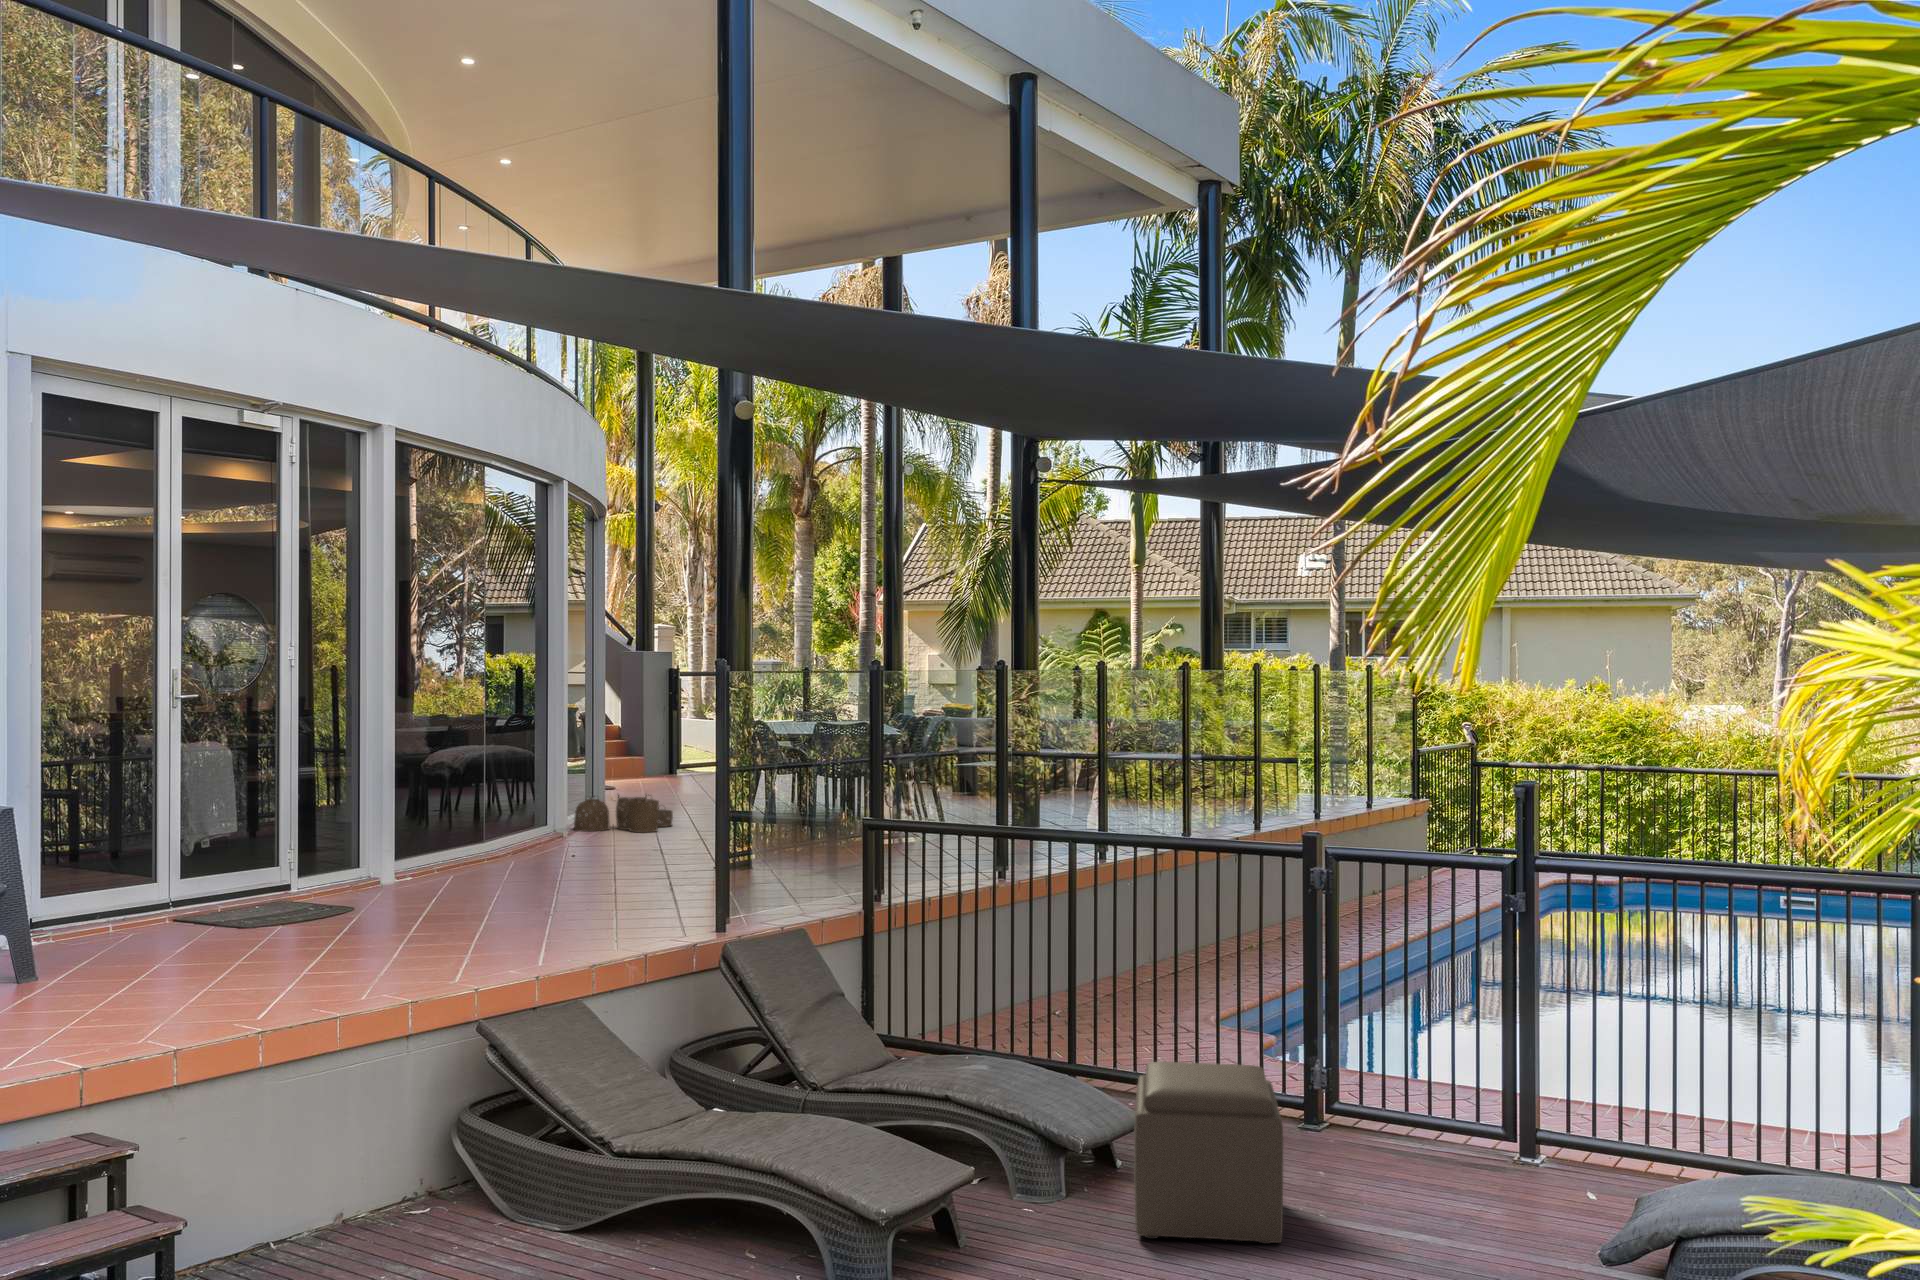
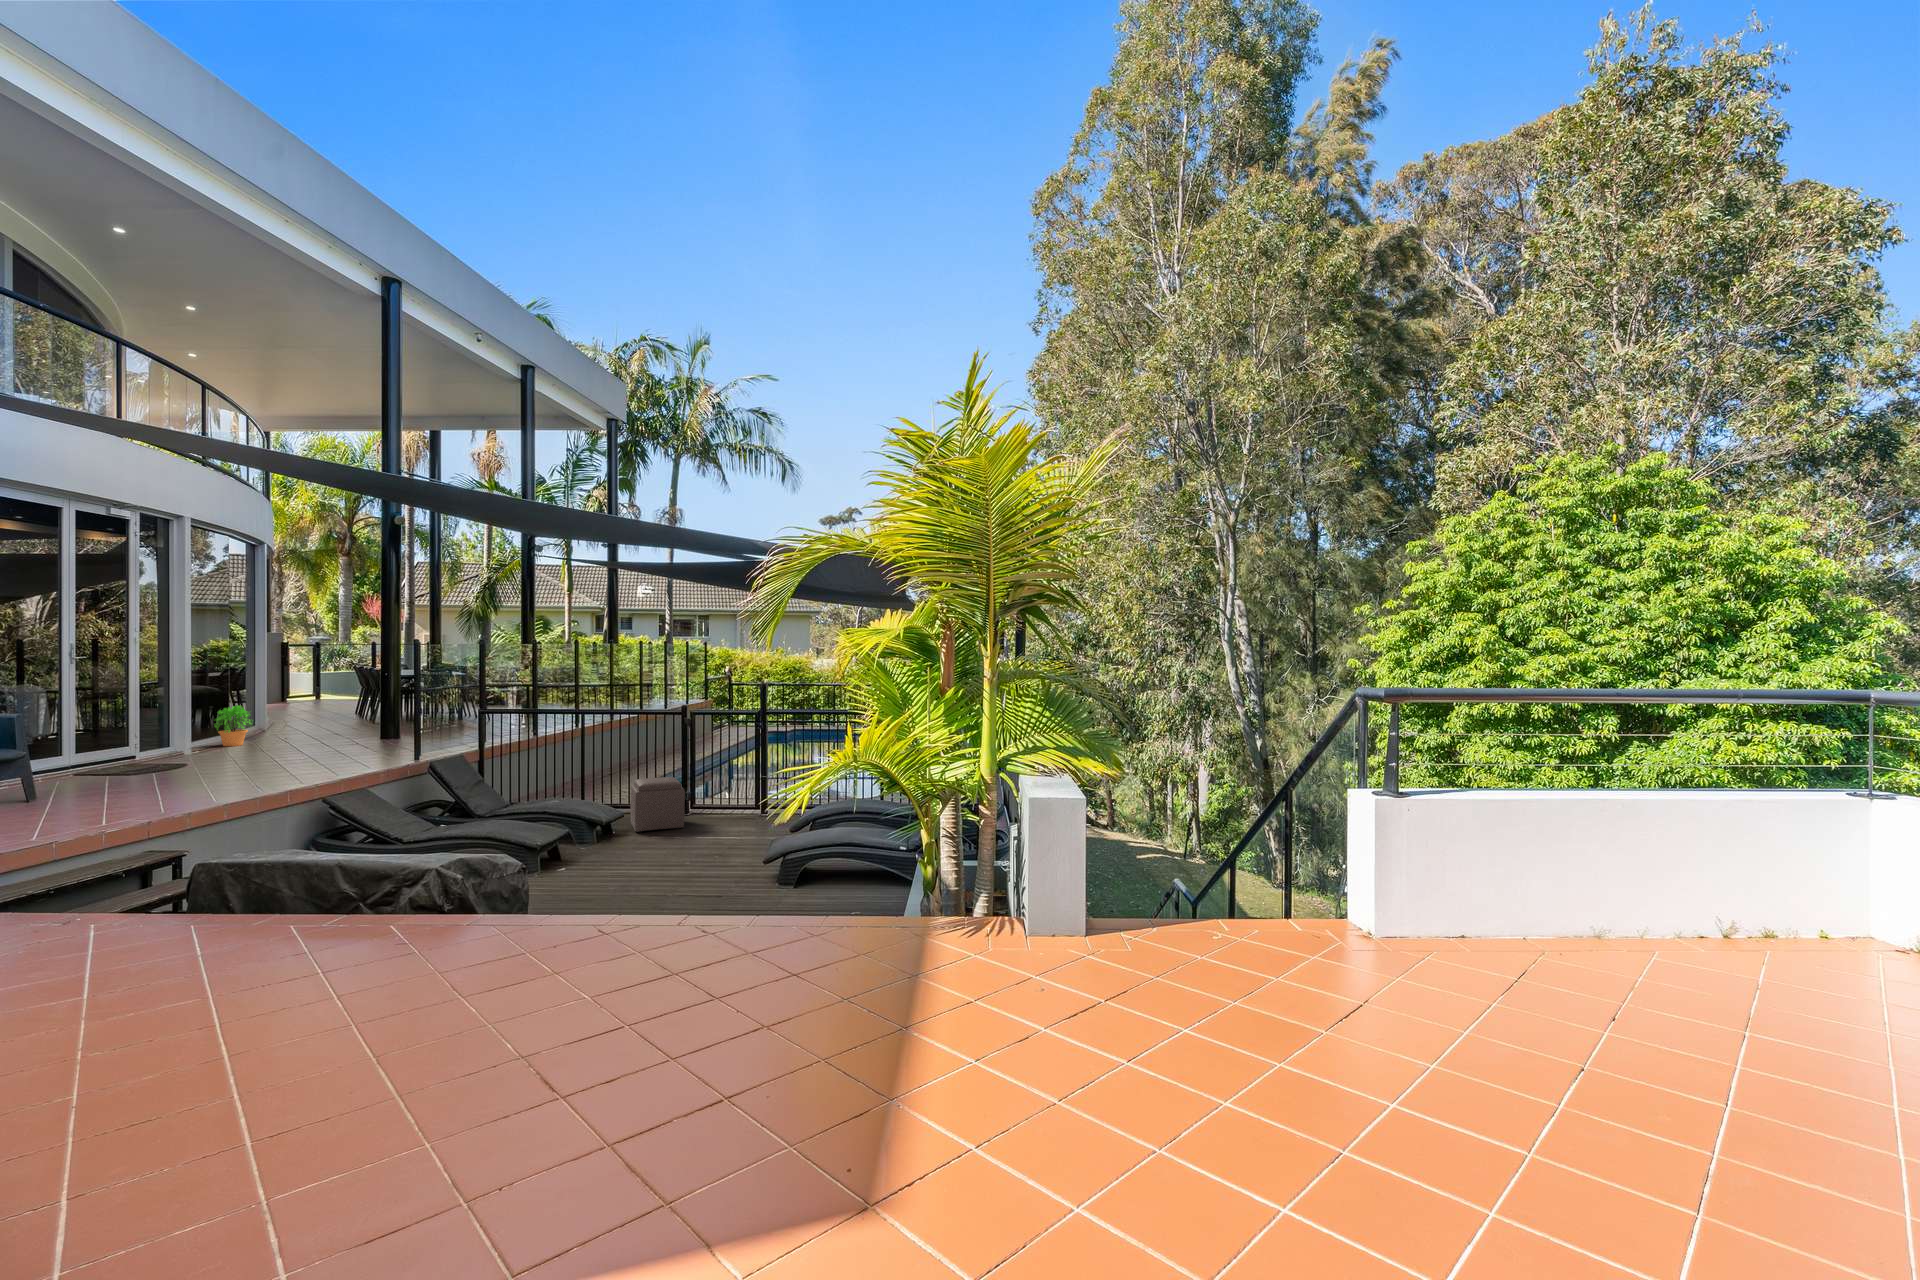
potted plant: none [447,785,510,866] -> present [215,705,251,746]
woven basket: present [574,795,673,832] -> none [263,710,326,731]

